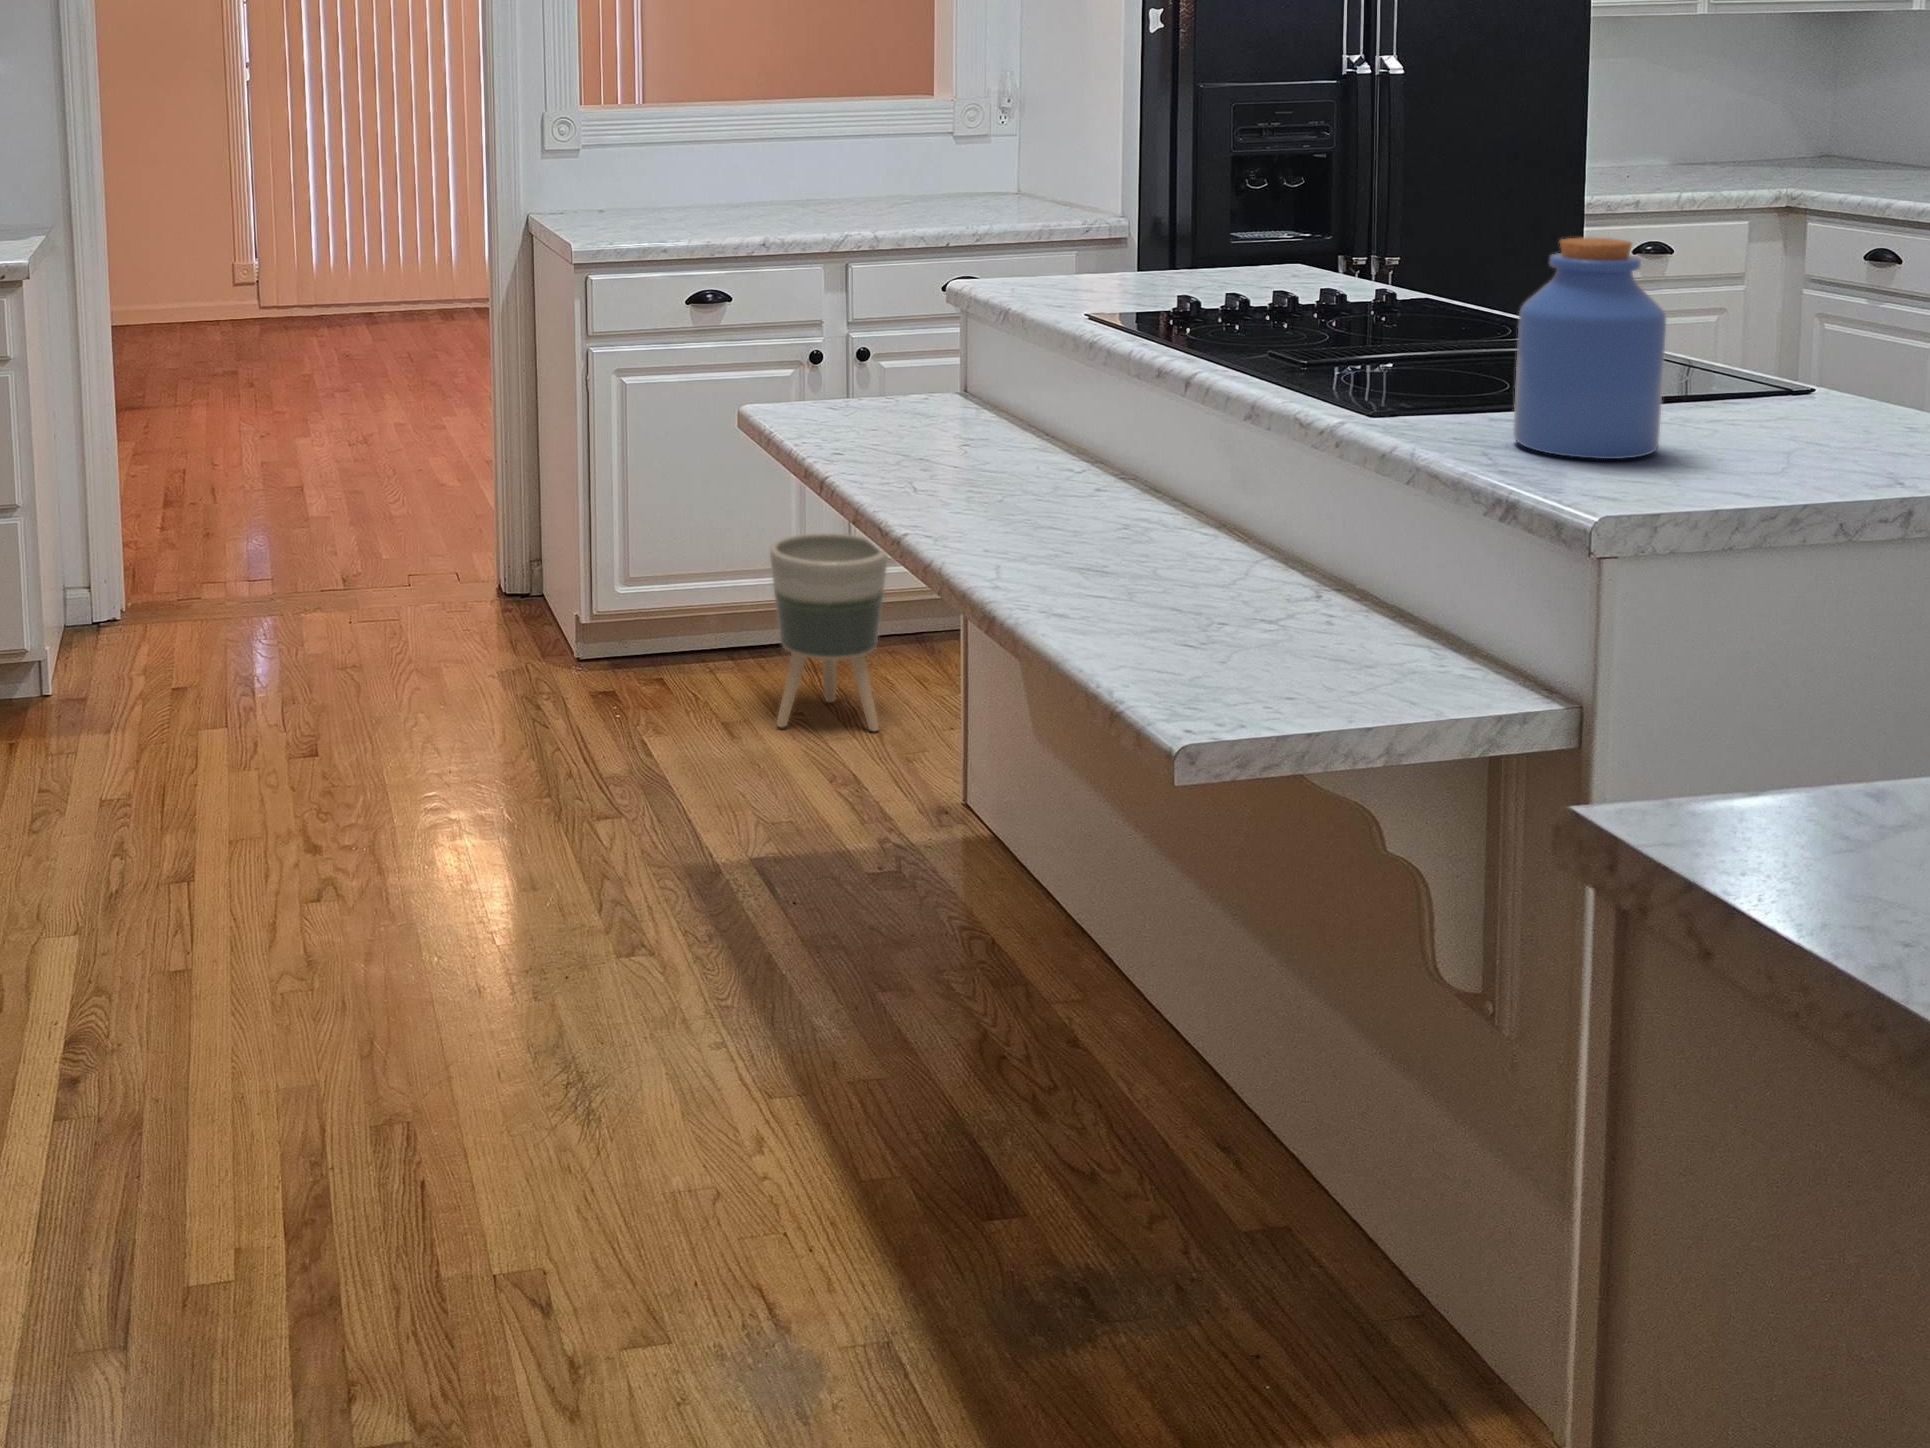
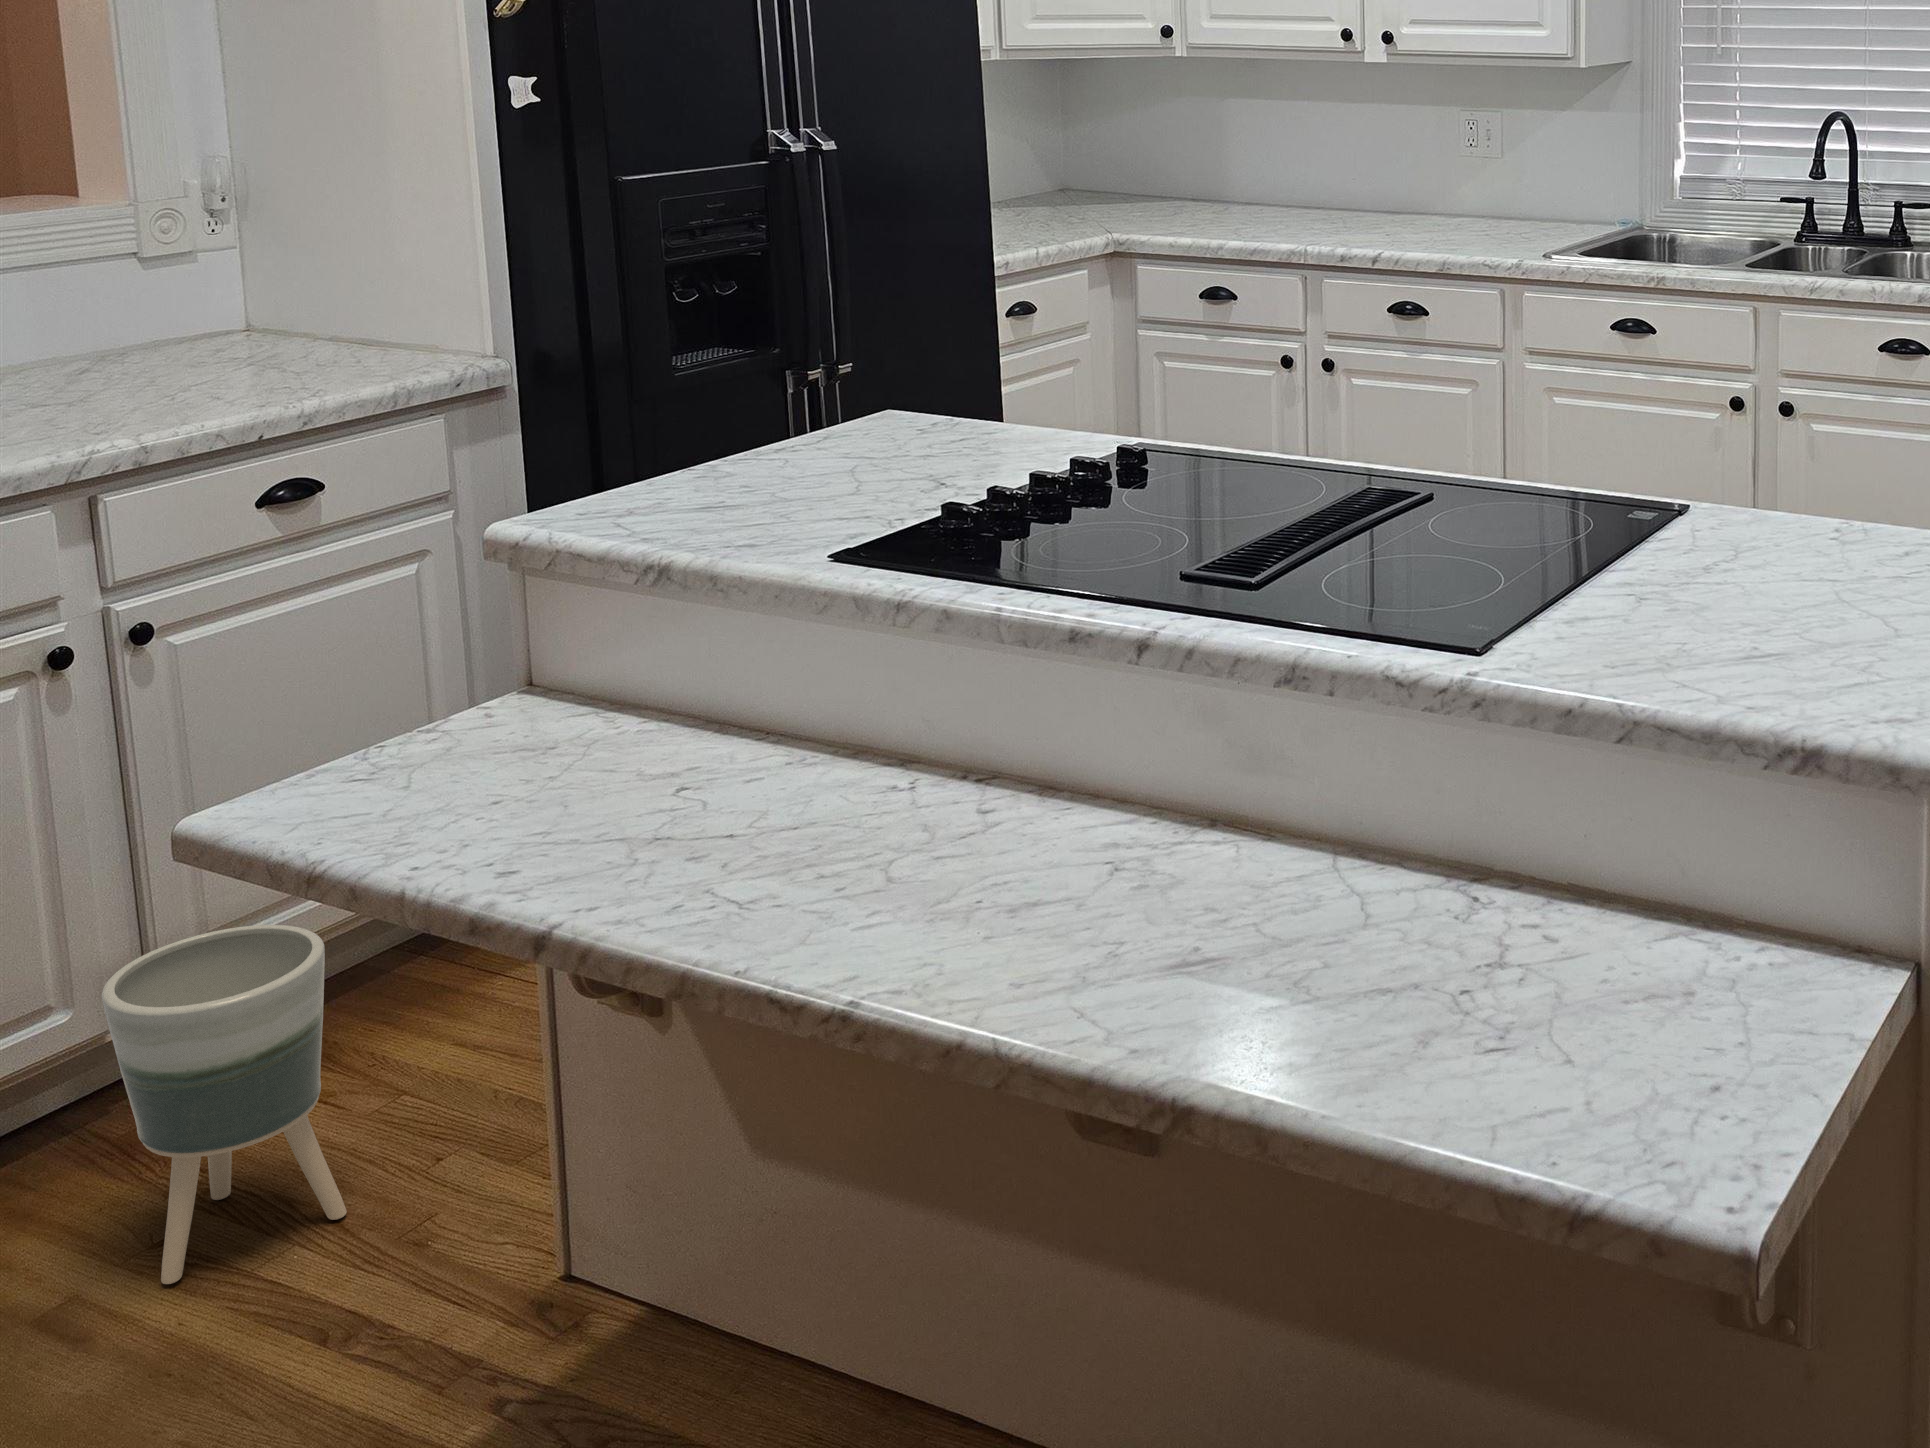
jar: present [1513,237,1666,459] -> none [1689,409,1843,673]

